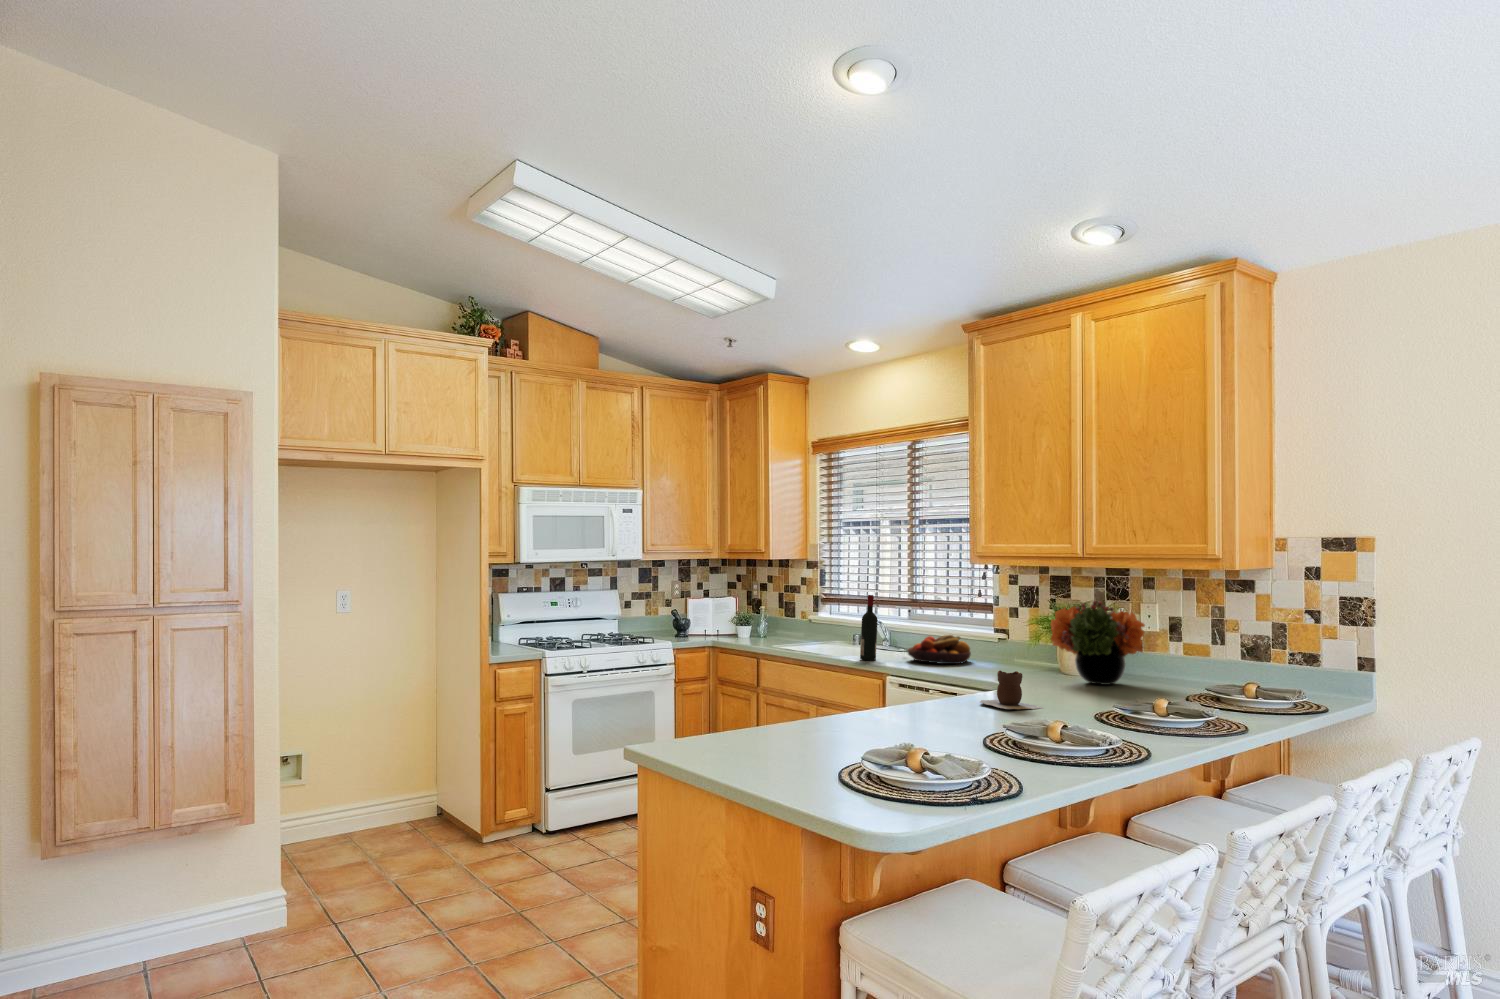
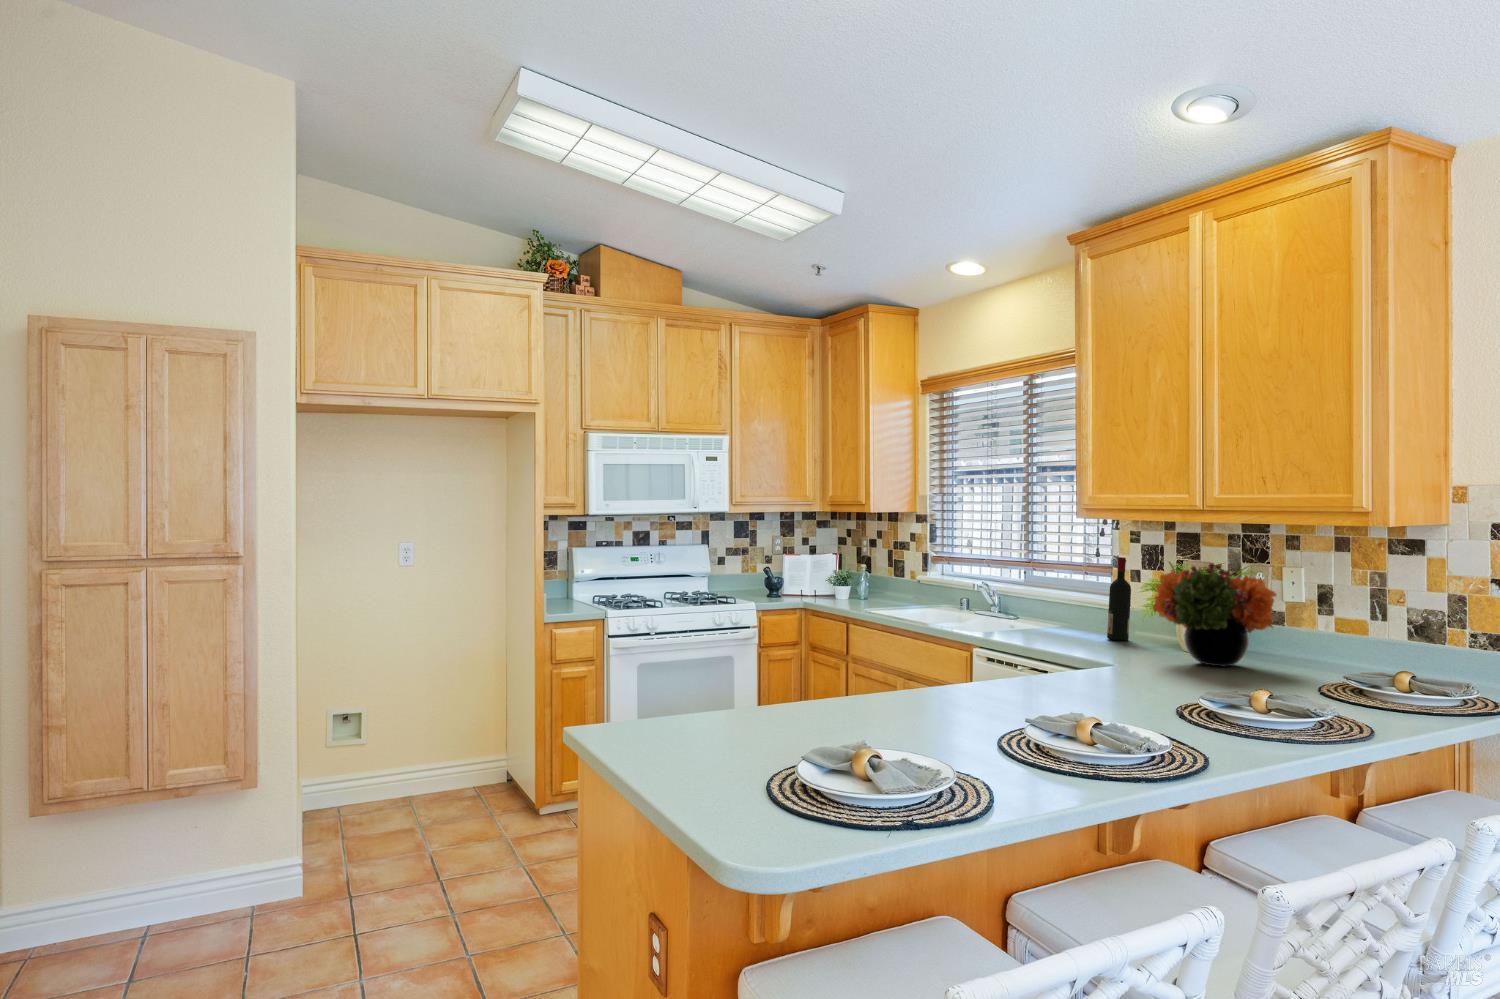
wine bottle: present [860,595,877,660] -> present [1107,557,1131,641]
fruit bowl: present [907,635,971,664] -> none [1002,601,1078,635]
vase: present [980,670,1042,709] -> none [1032,644,1113,692]

